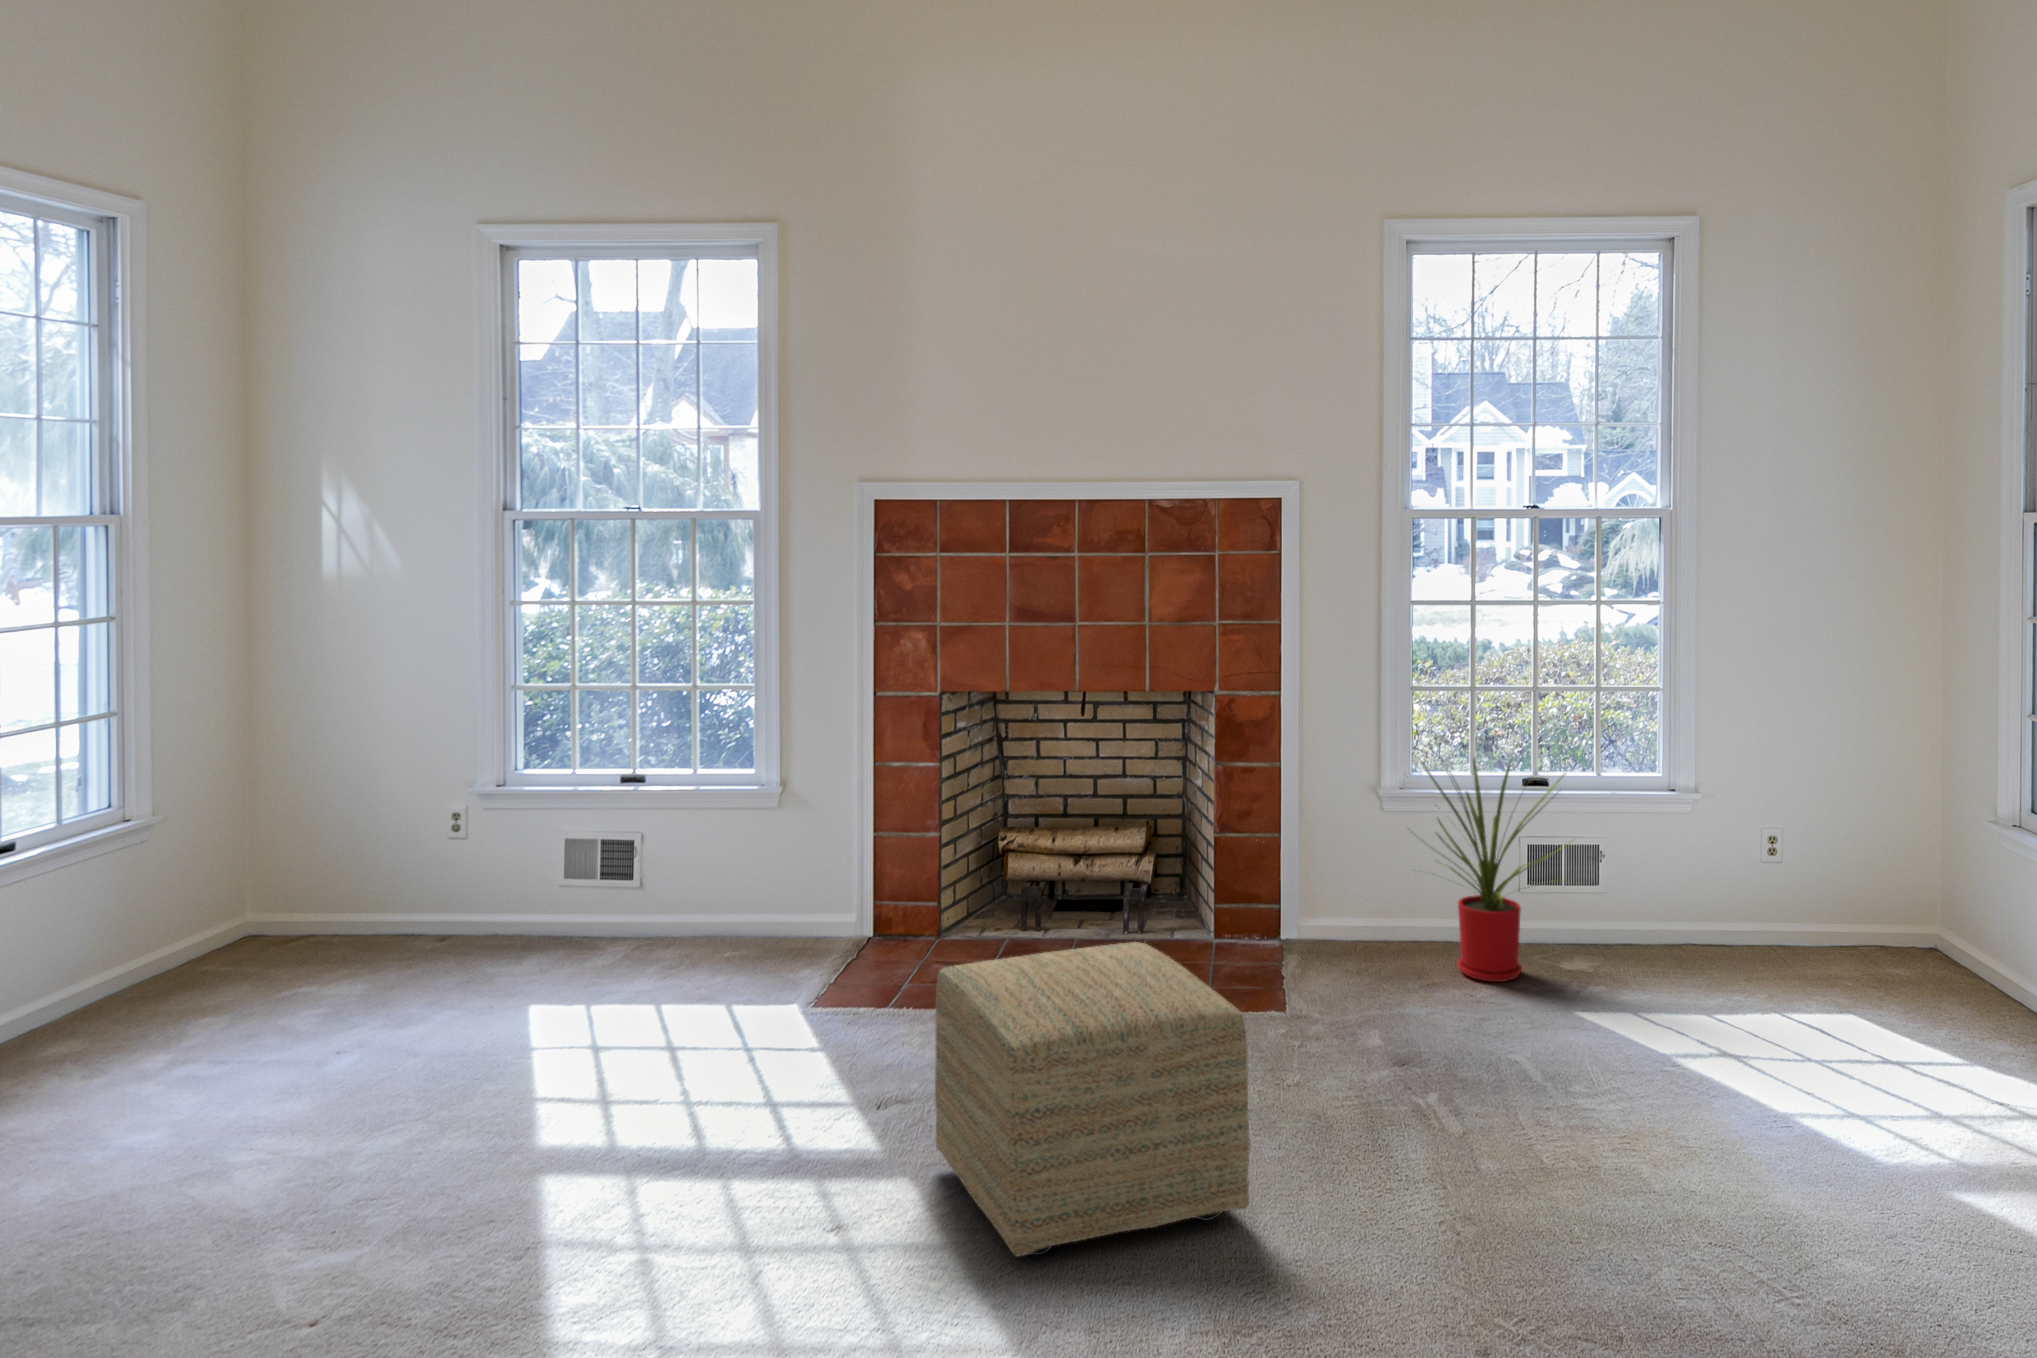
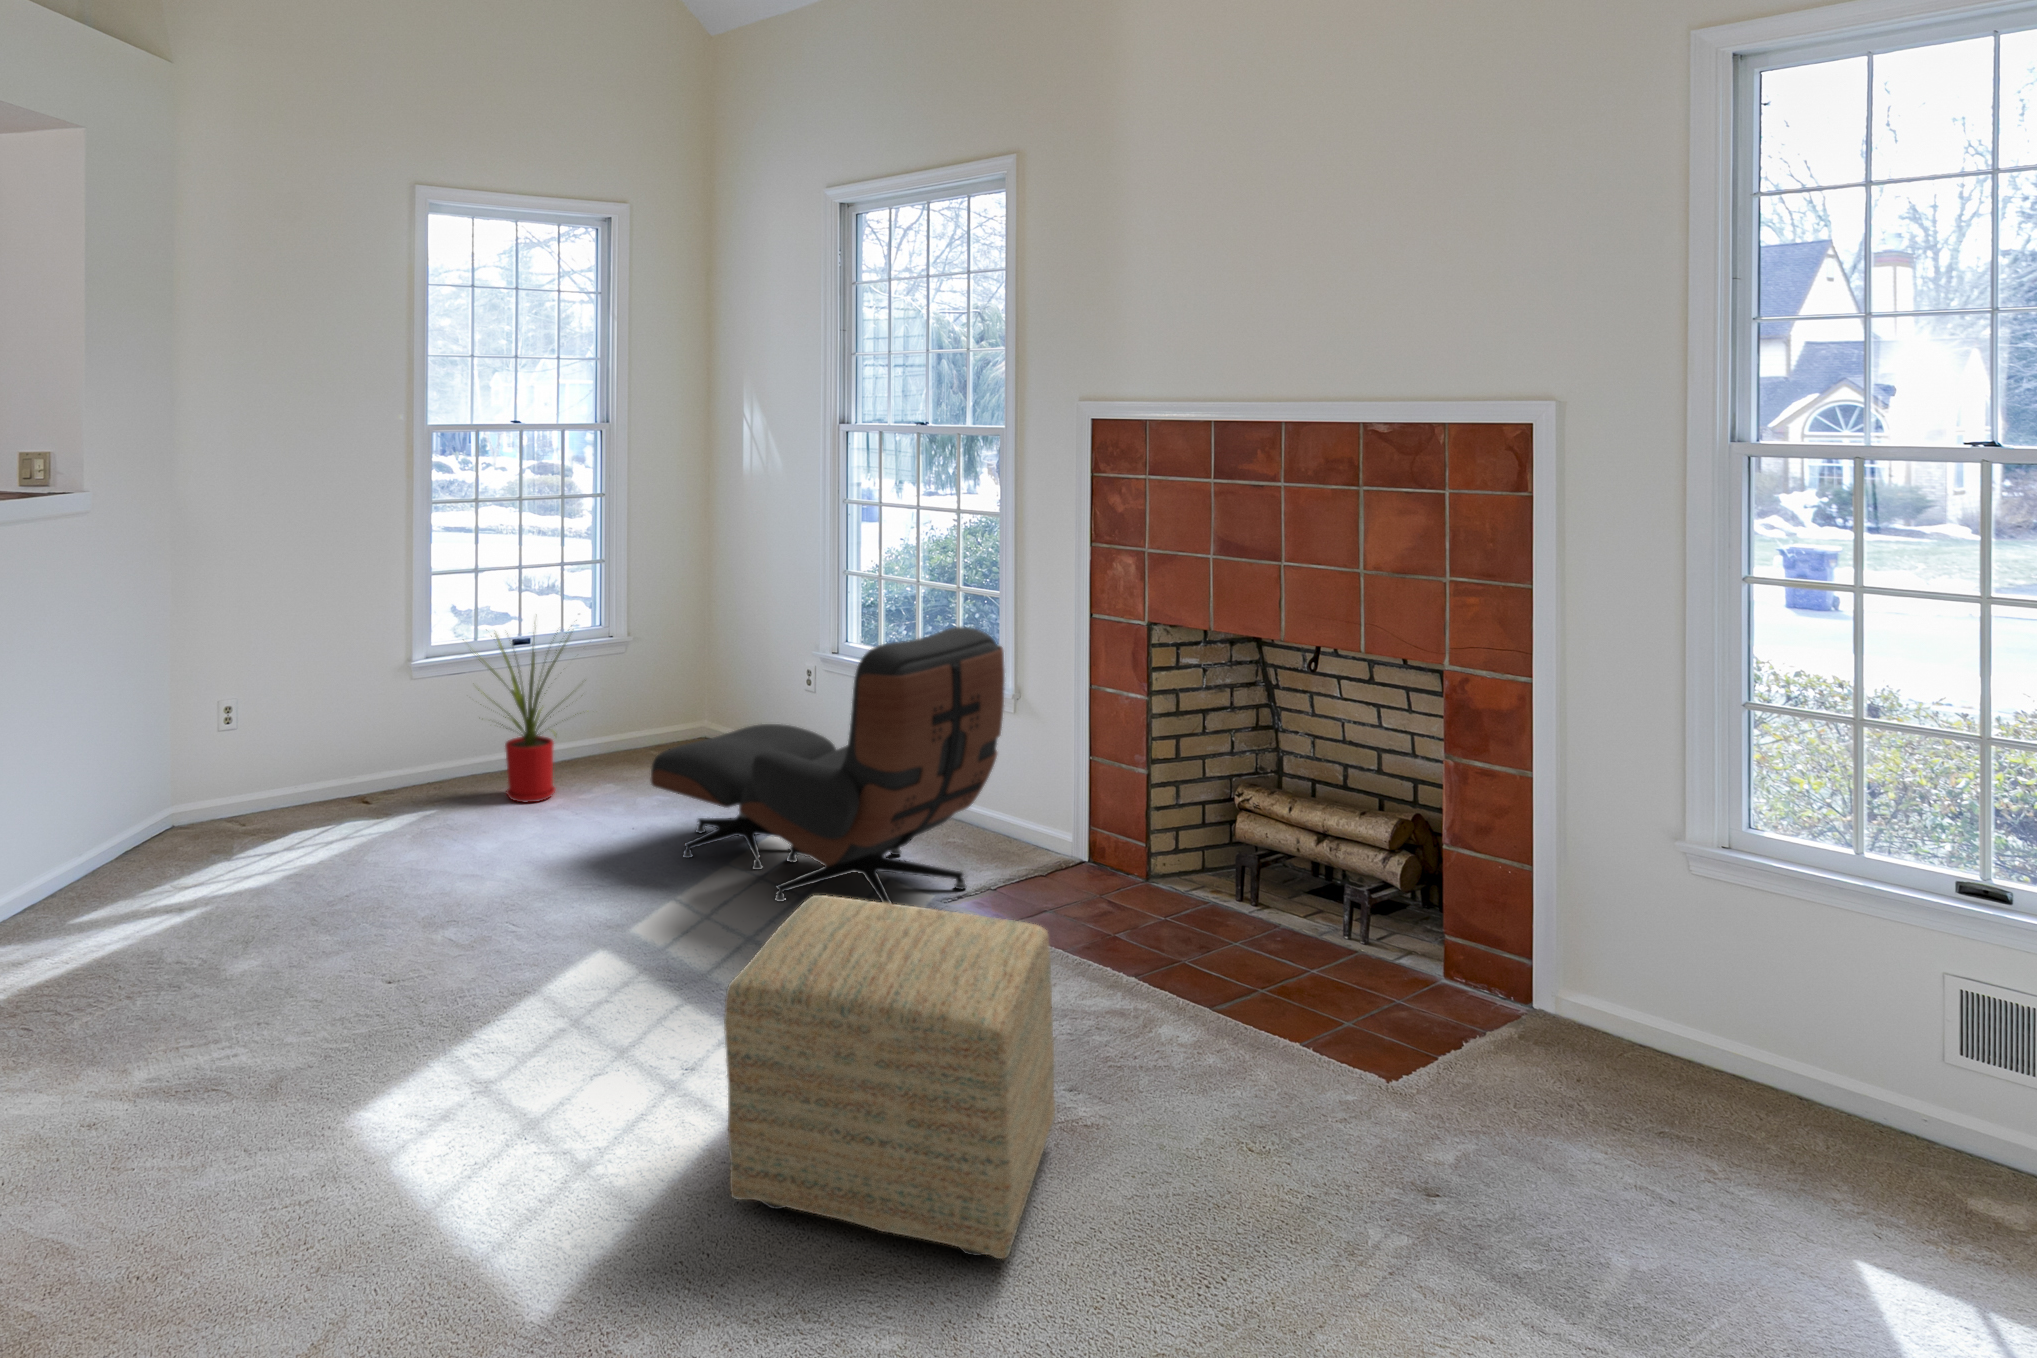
lounge chair: none [445,708,851,1036] -> present [651,627,1005,903]
house plant: present [1422,748,1564,982] -> present [477,635,576,802]

